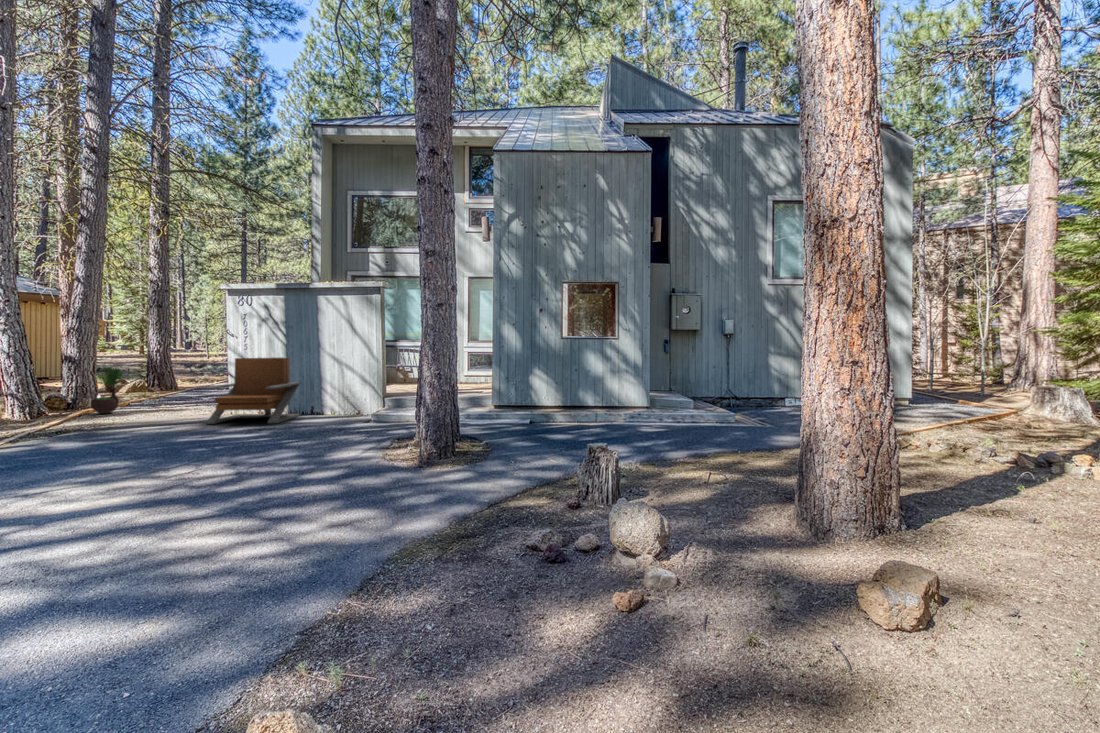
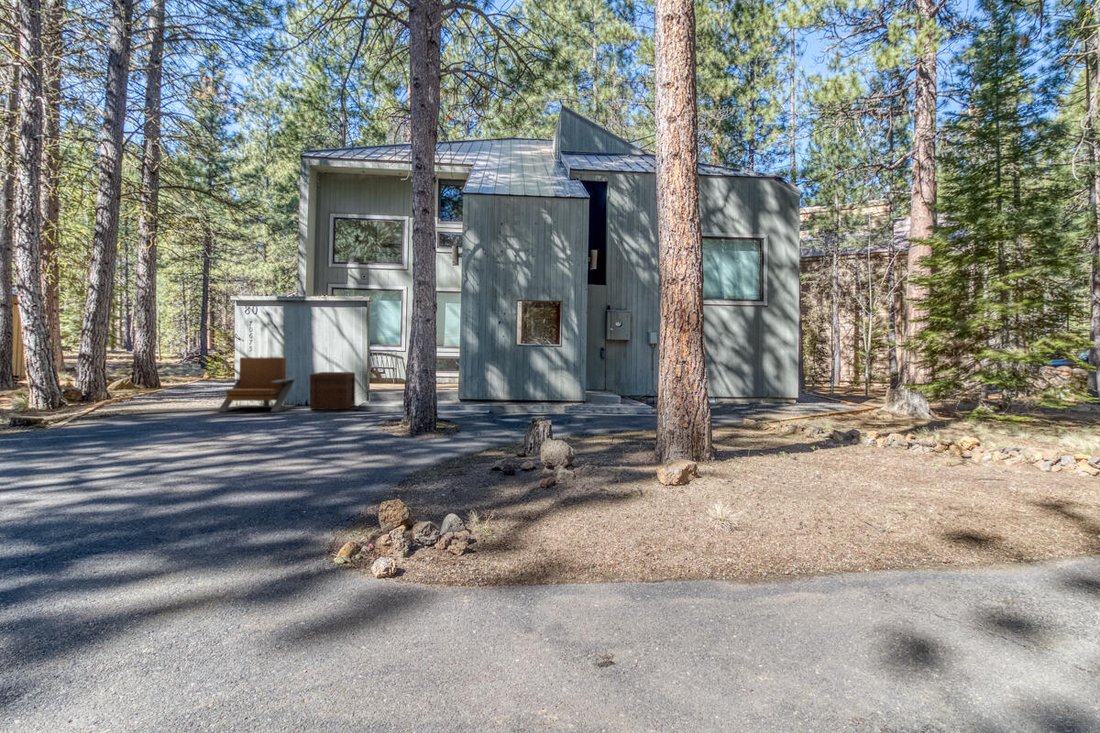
potted tree: present [91,367,124,414] -> none [105,360,136,404]
wooden crate: none [314,374,371,420] -> present [310,372,355,409]

